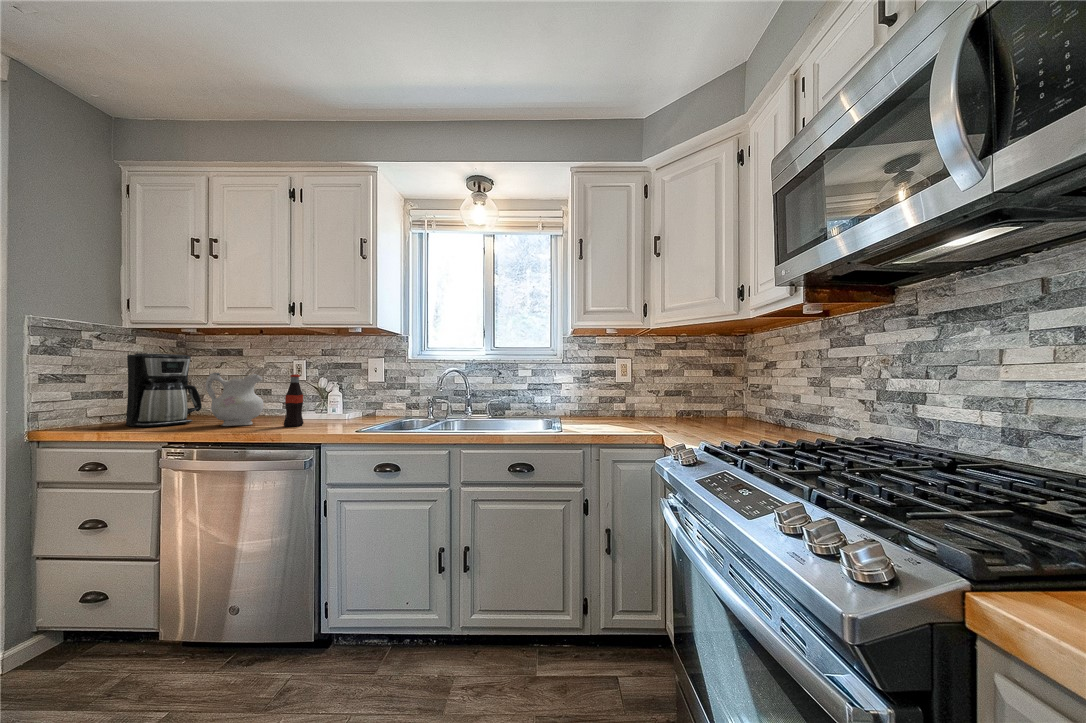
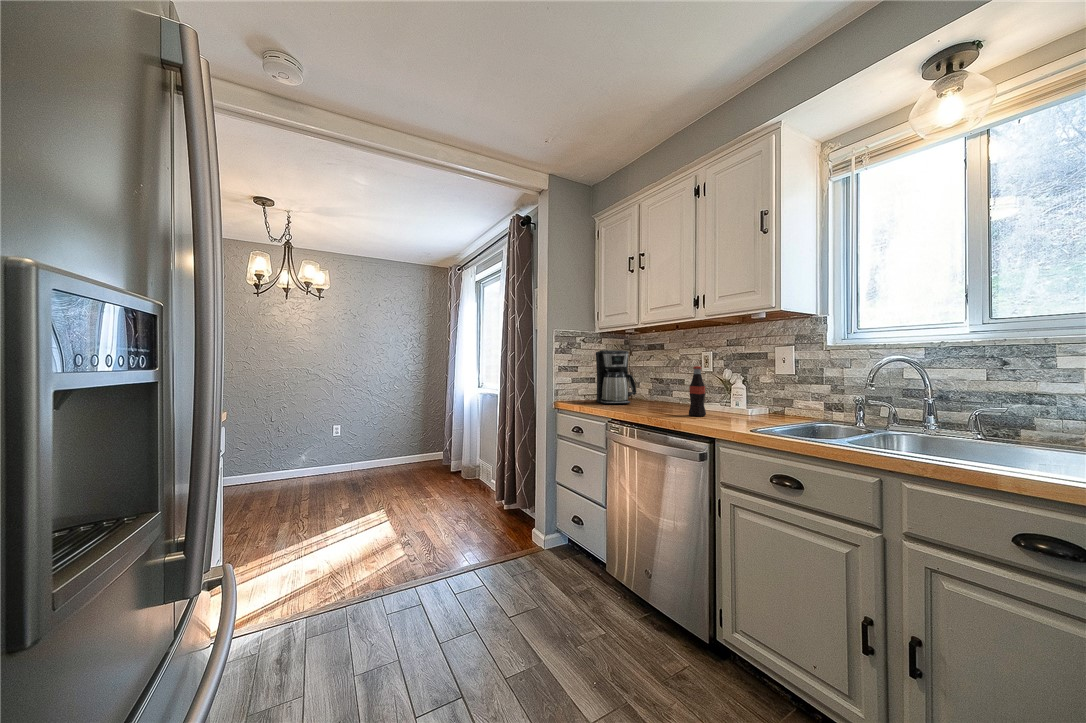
ceramic pitcher: present [206,373,264,426] -> none [636,364,675,410]

